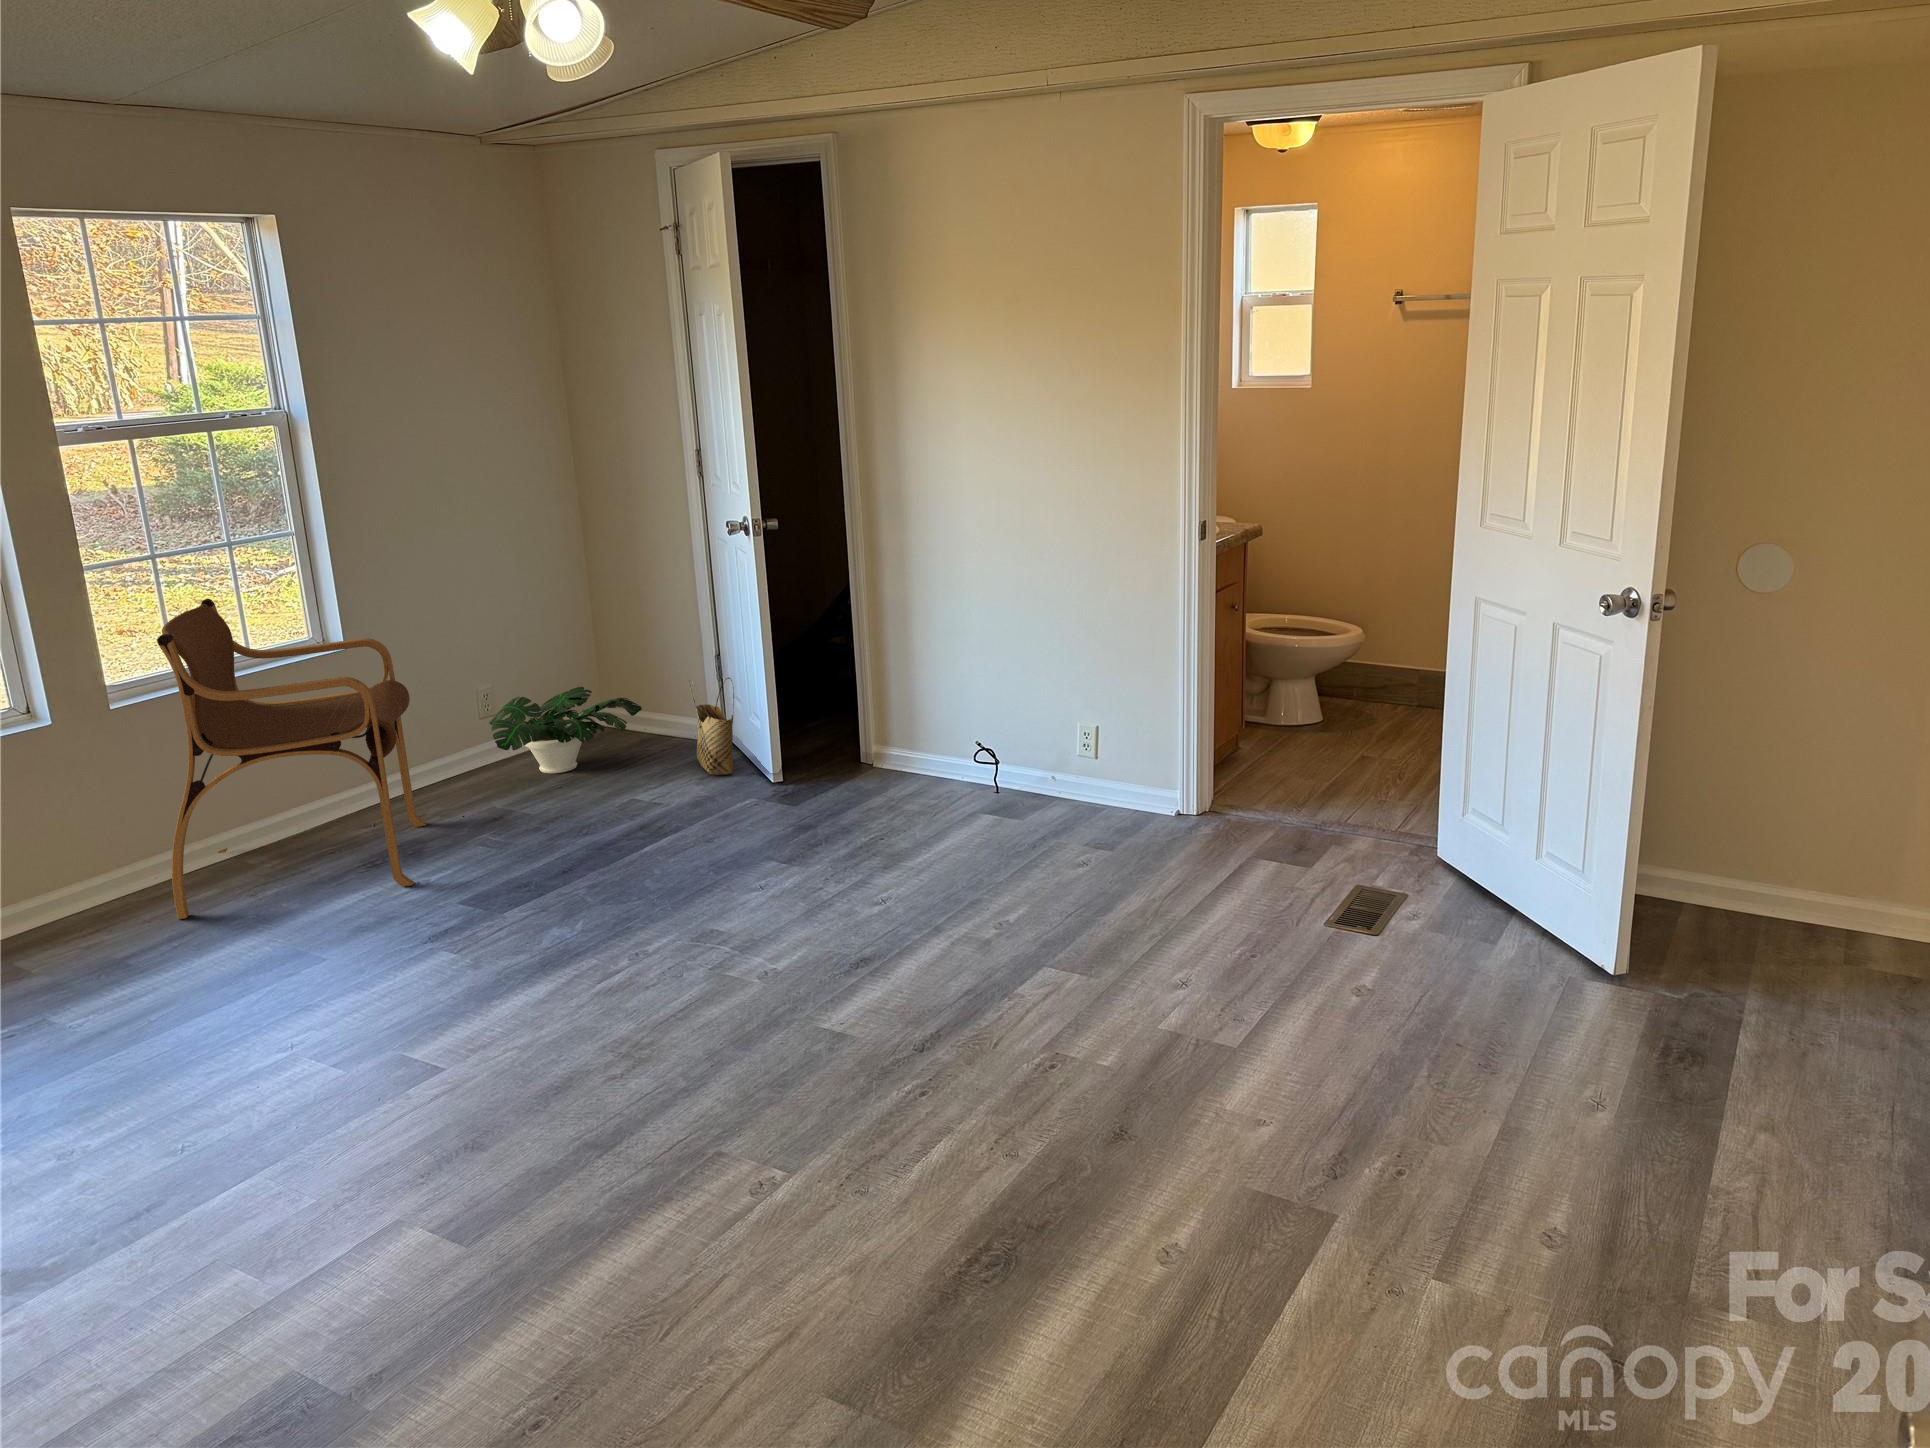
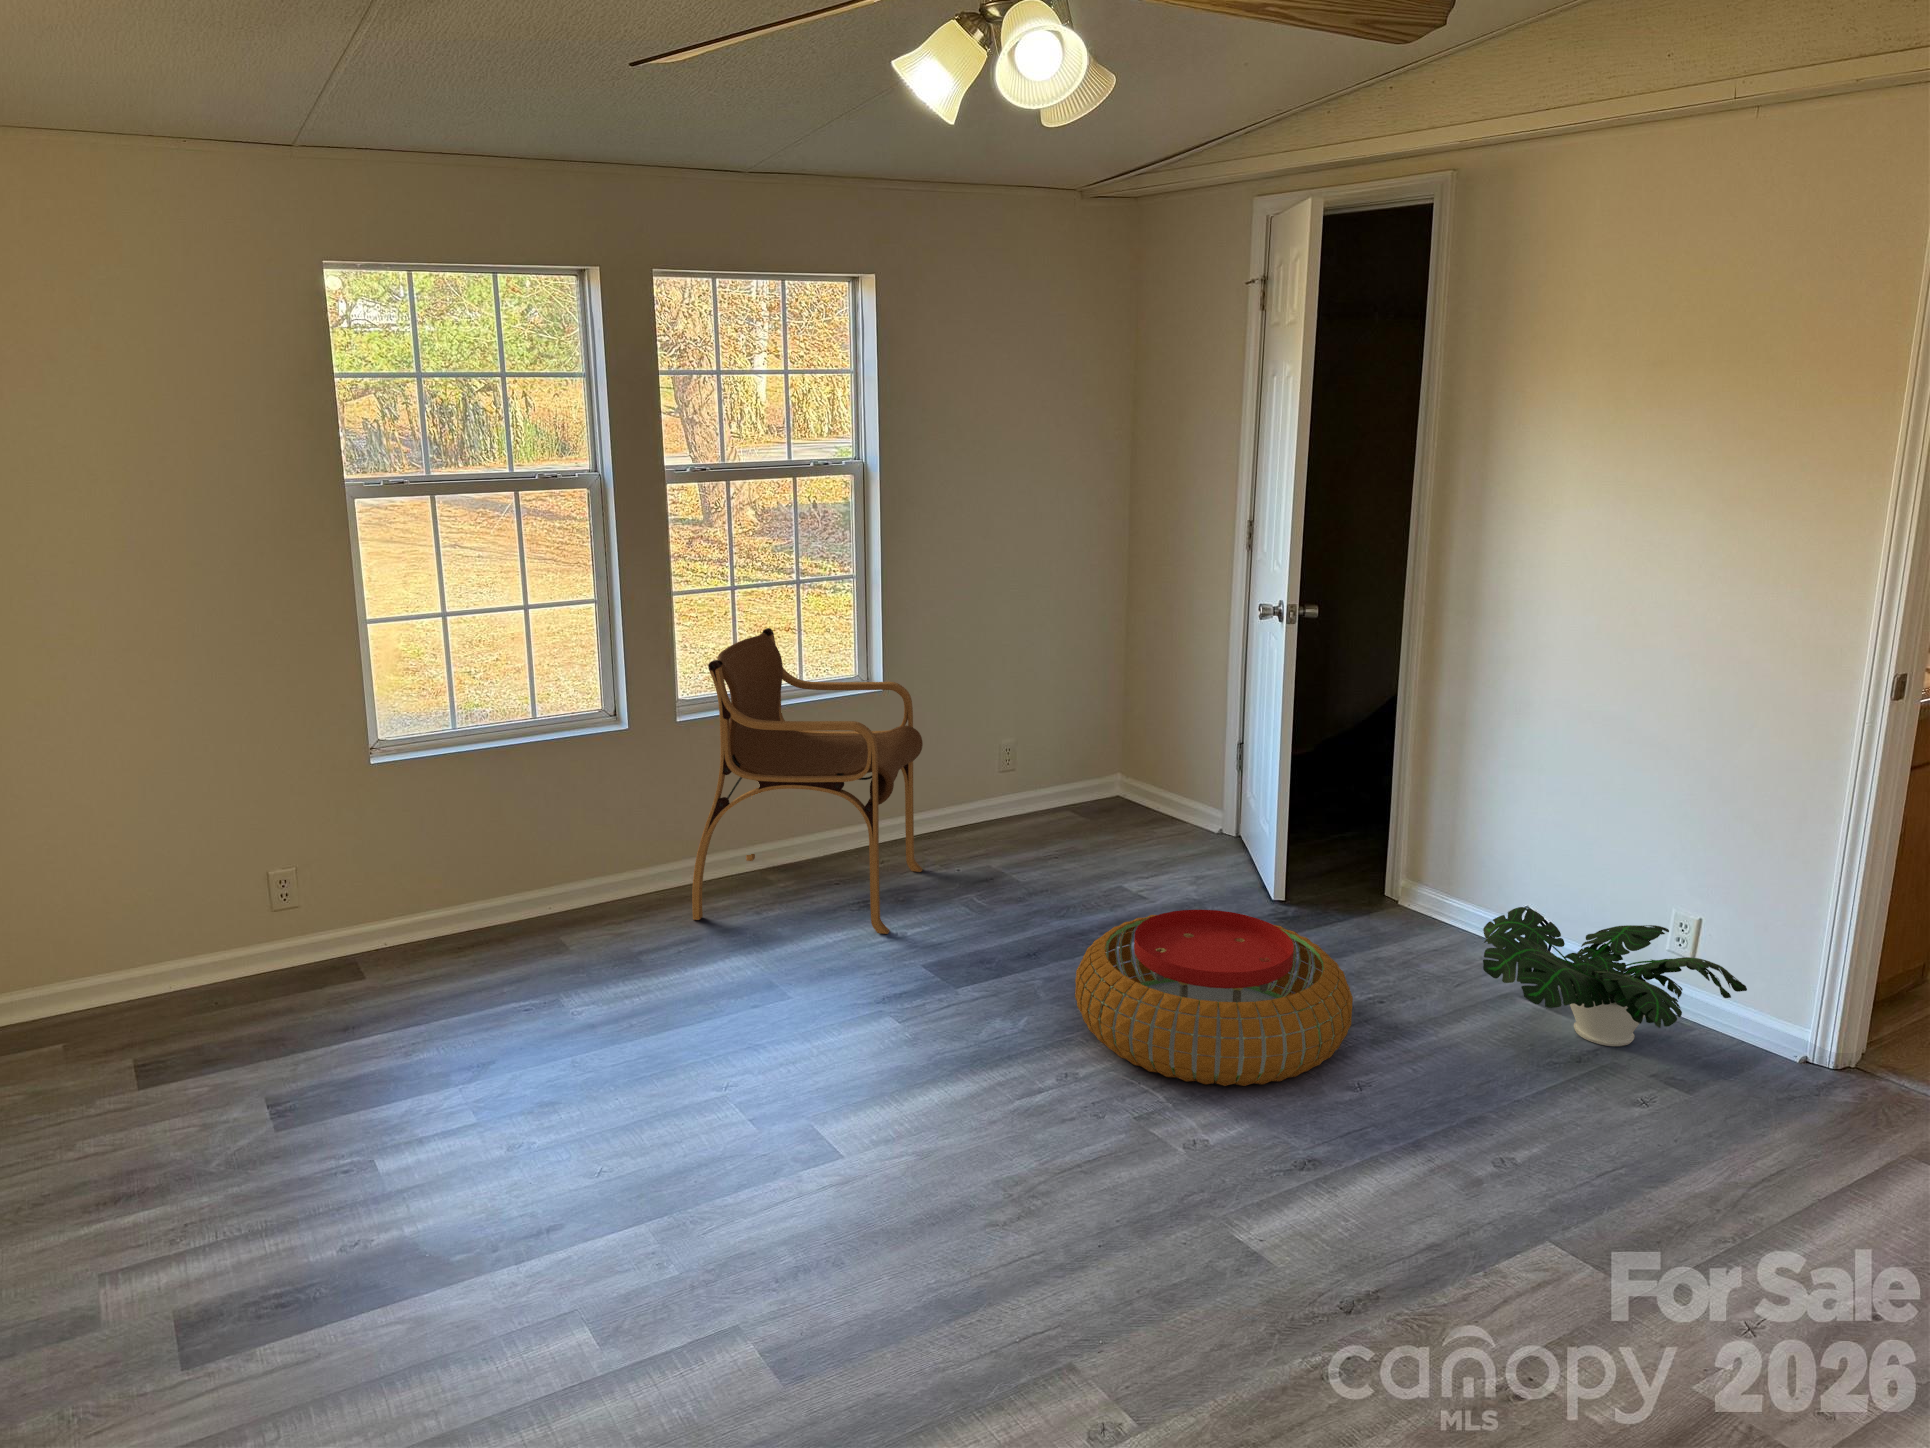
woven basket: present [689,677,734,775] -> none [1200,769,1249,878]
potted plant: present [489,687,642,773] -> present [1483,907,1747,1046]
pouf: none [624,790,868,935] -> present [1075,910,1353,1086]

